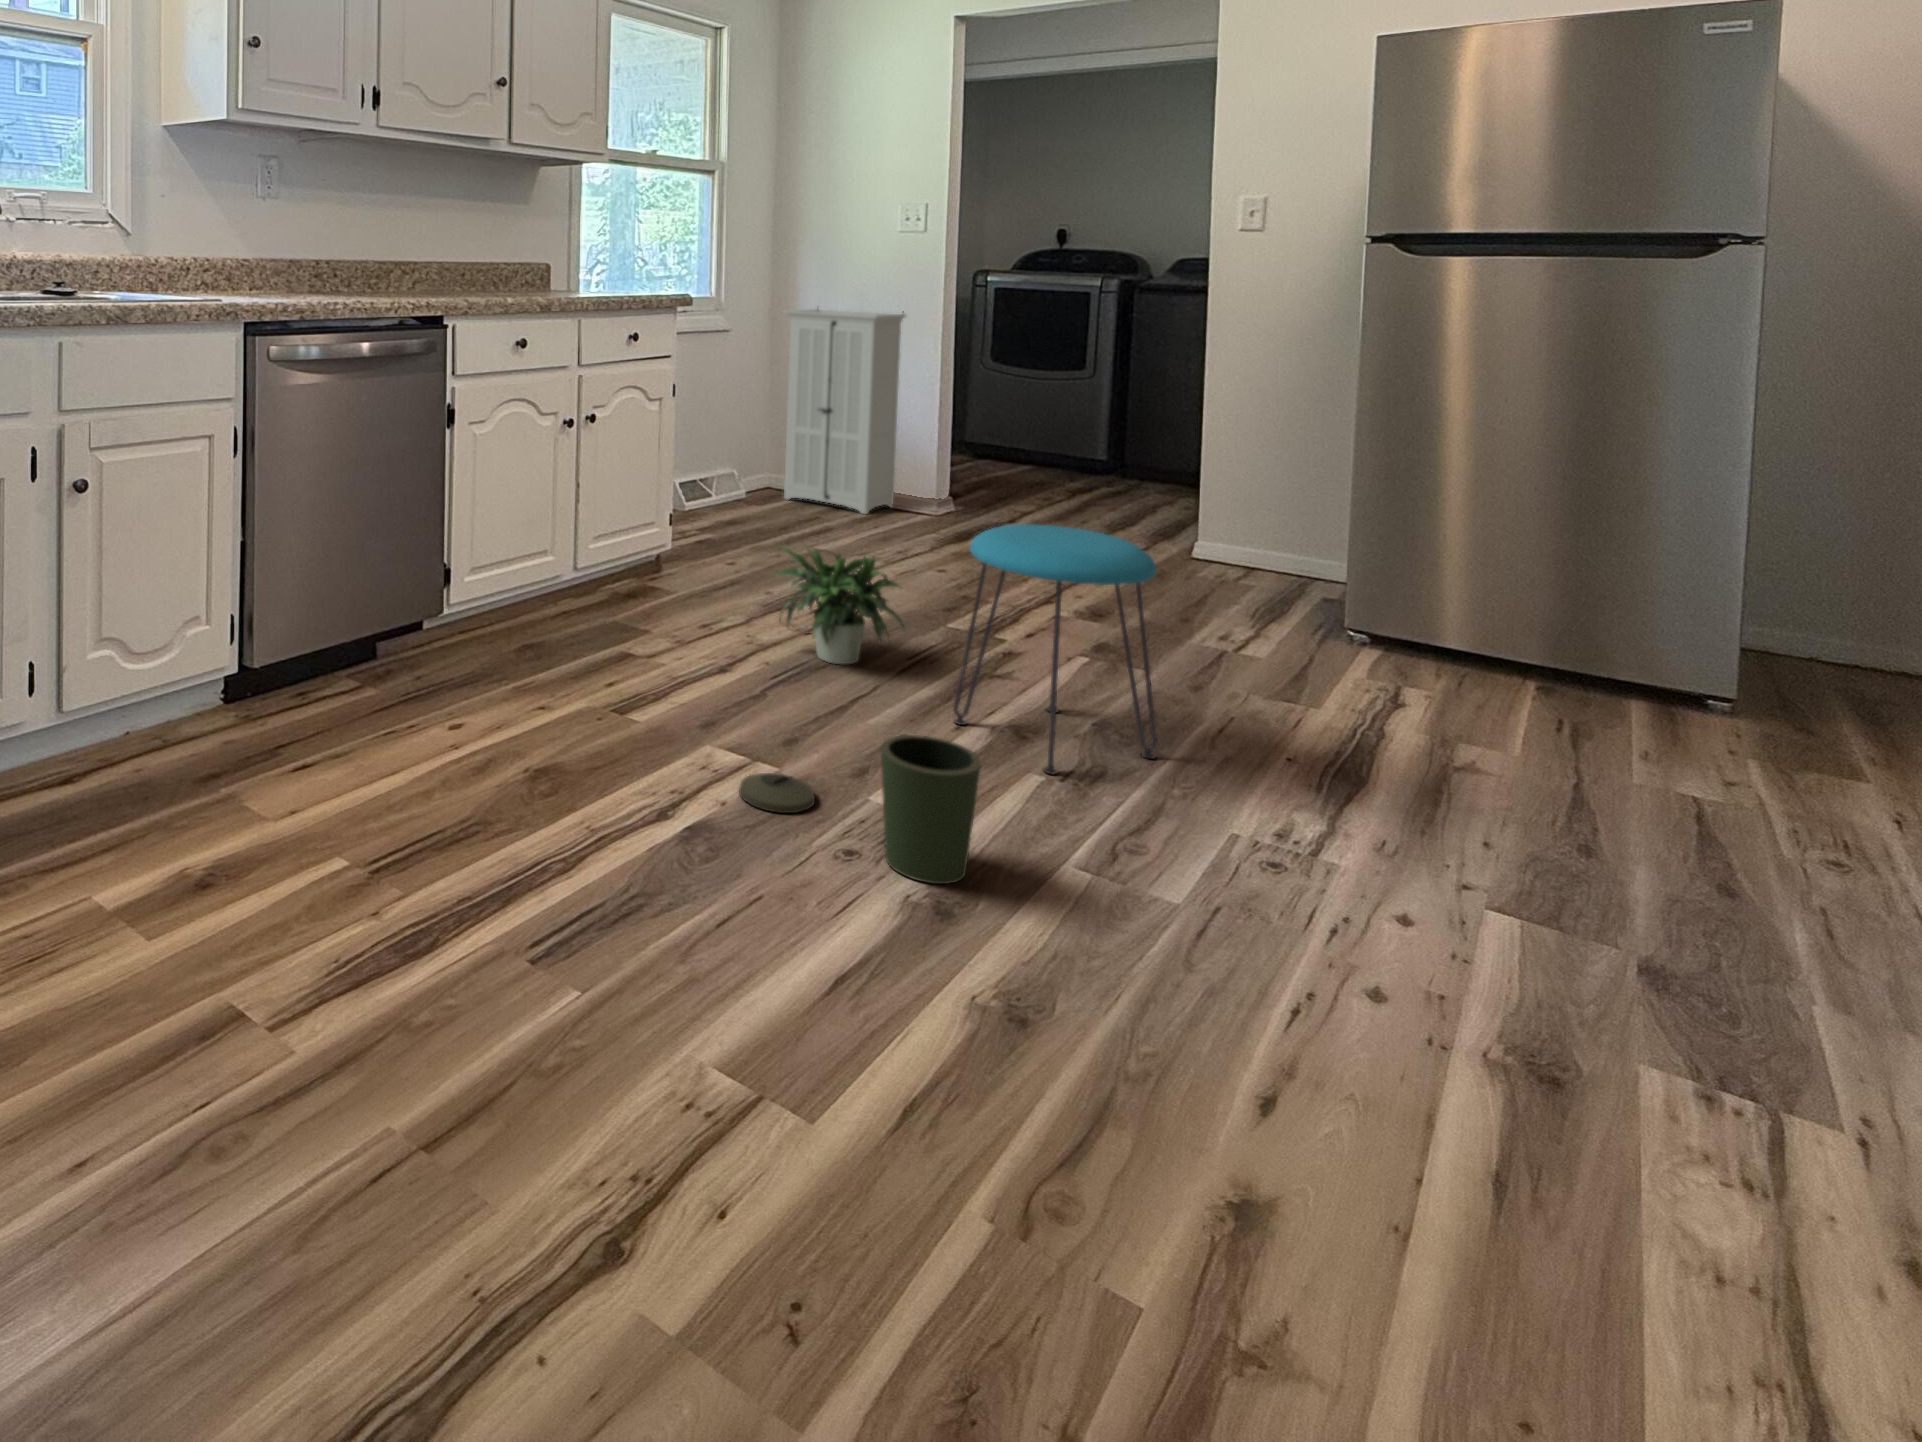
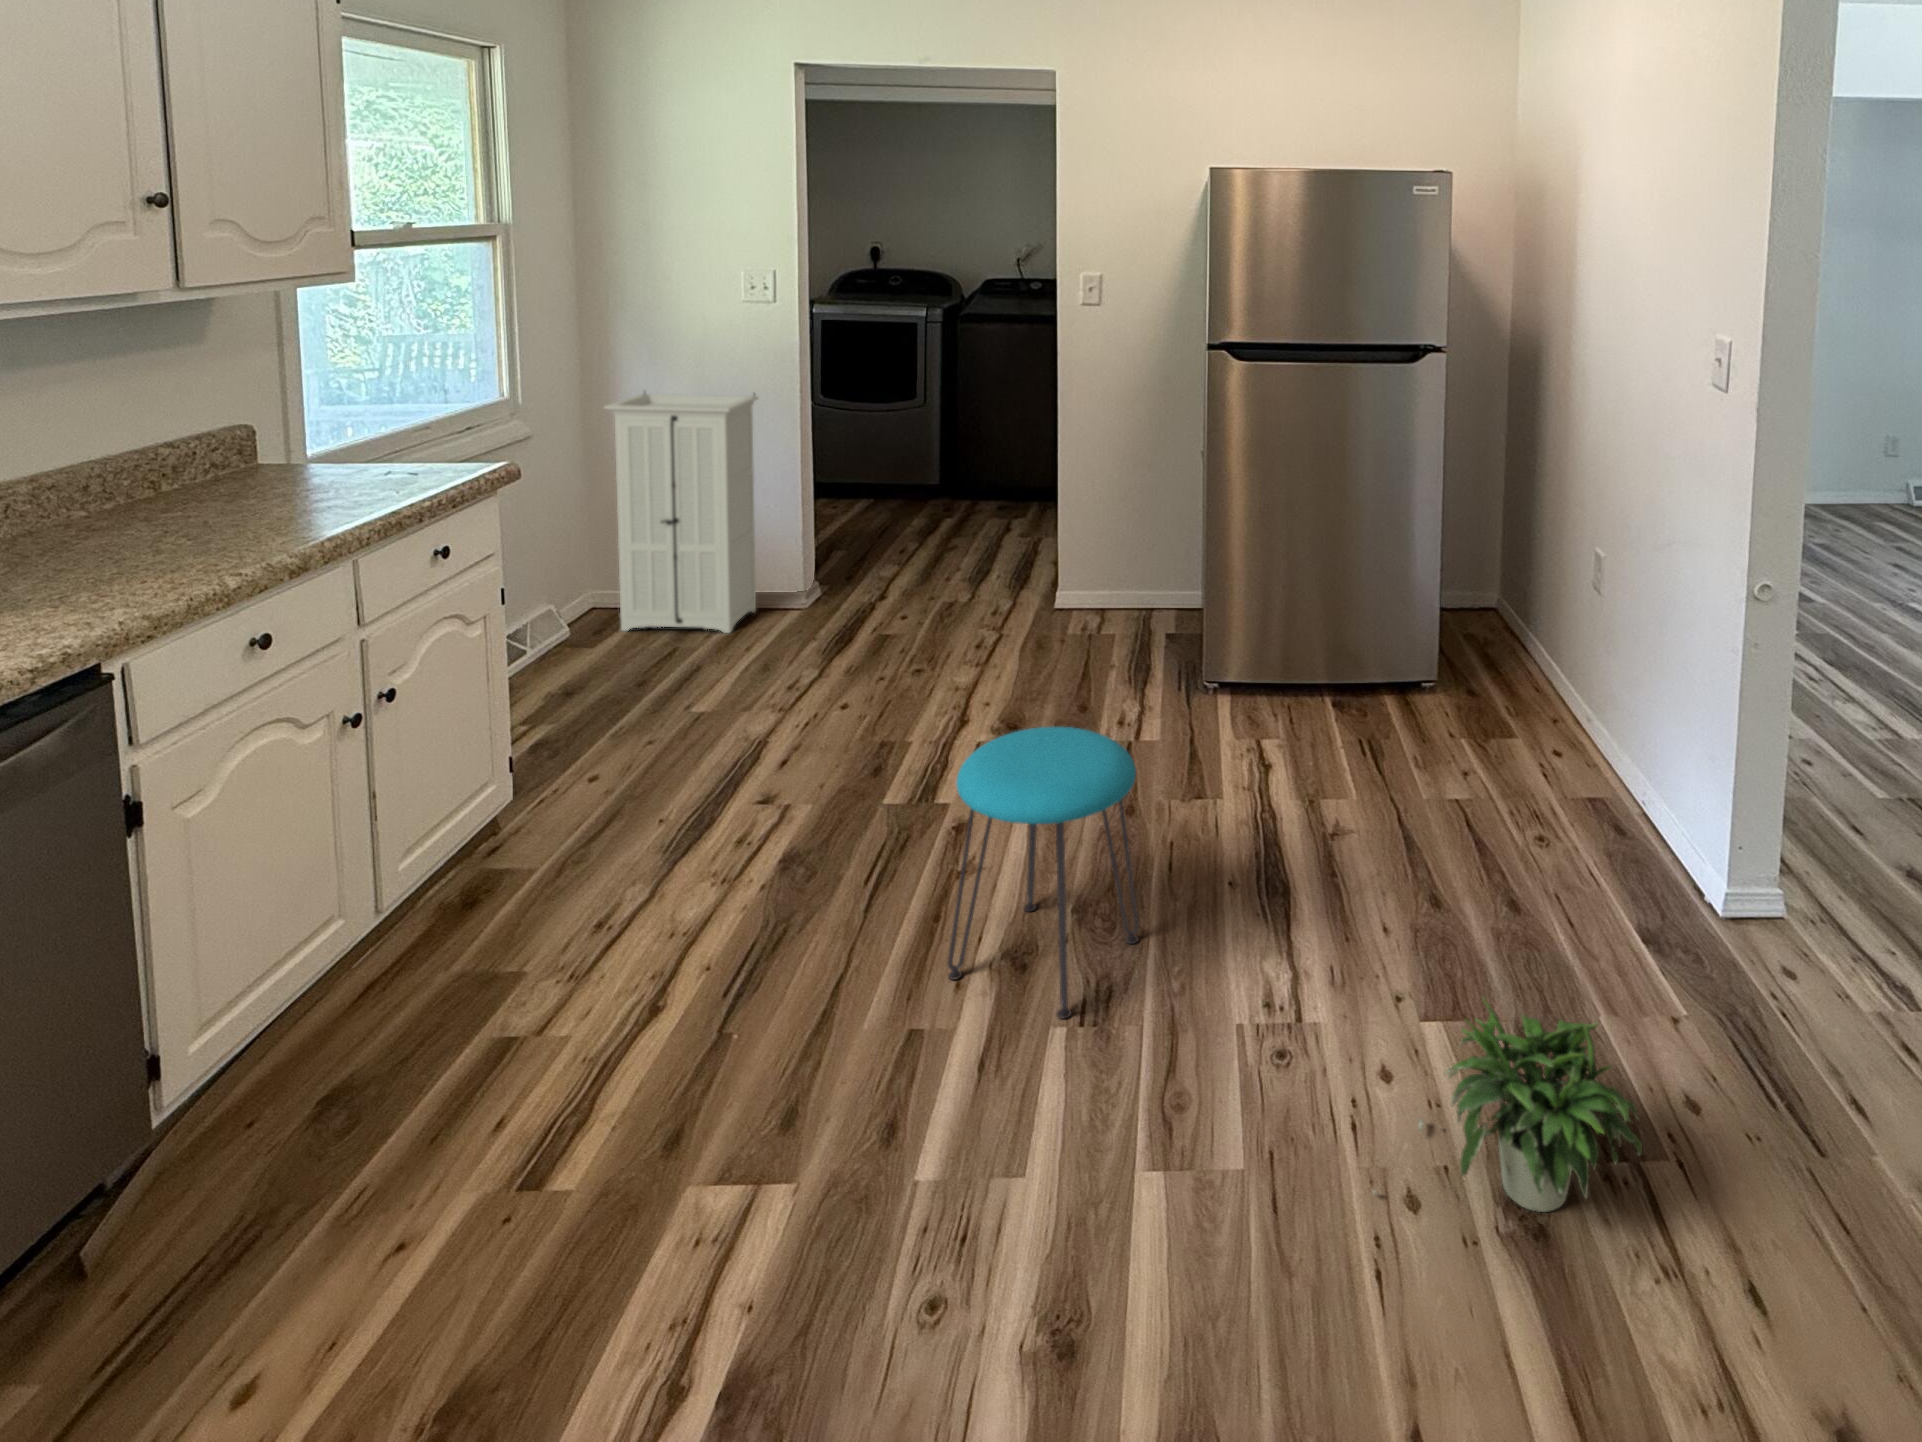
potted plant: present [775,547,904,664] -> present [1373,997,1642,1212]
trash can: present [739,735,981,884] -> none [757,1102,1065,1300]

